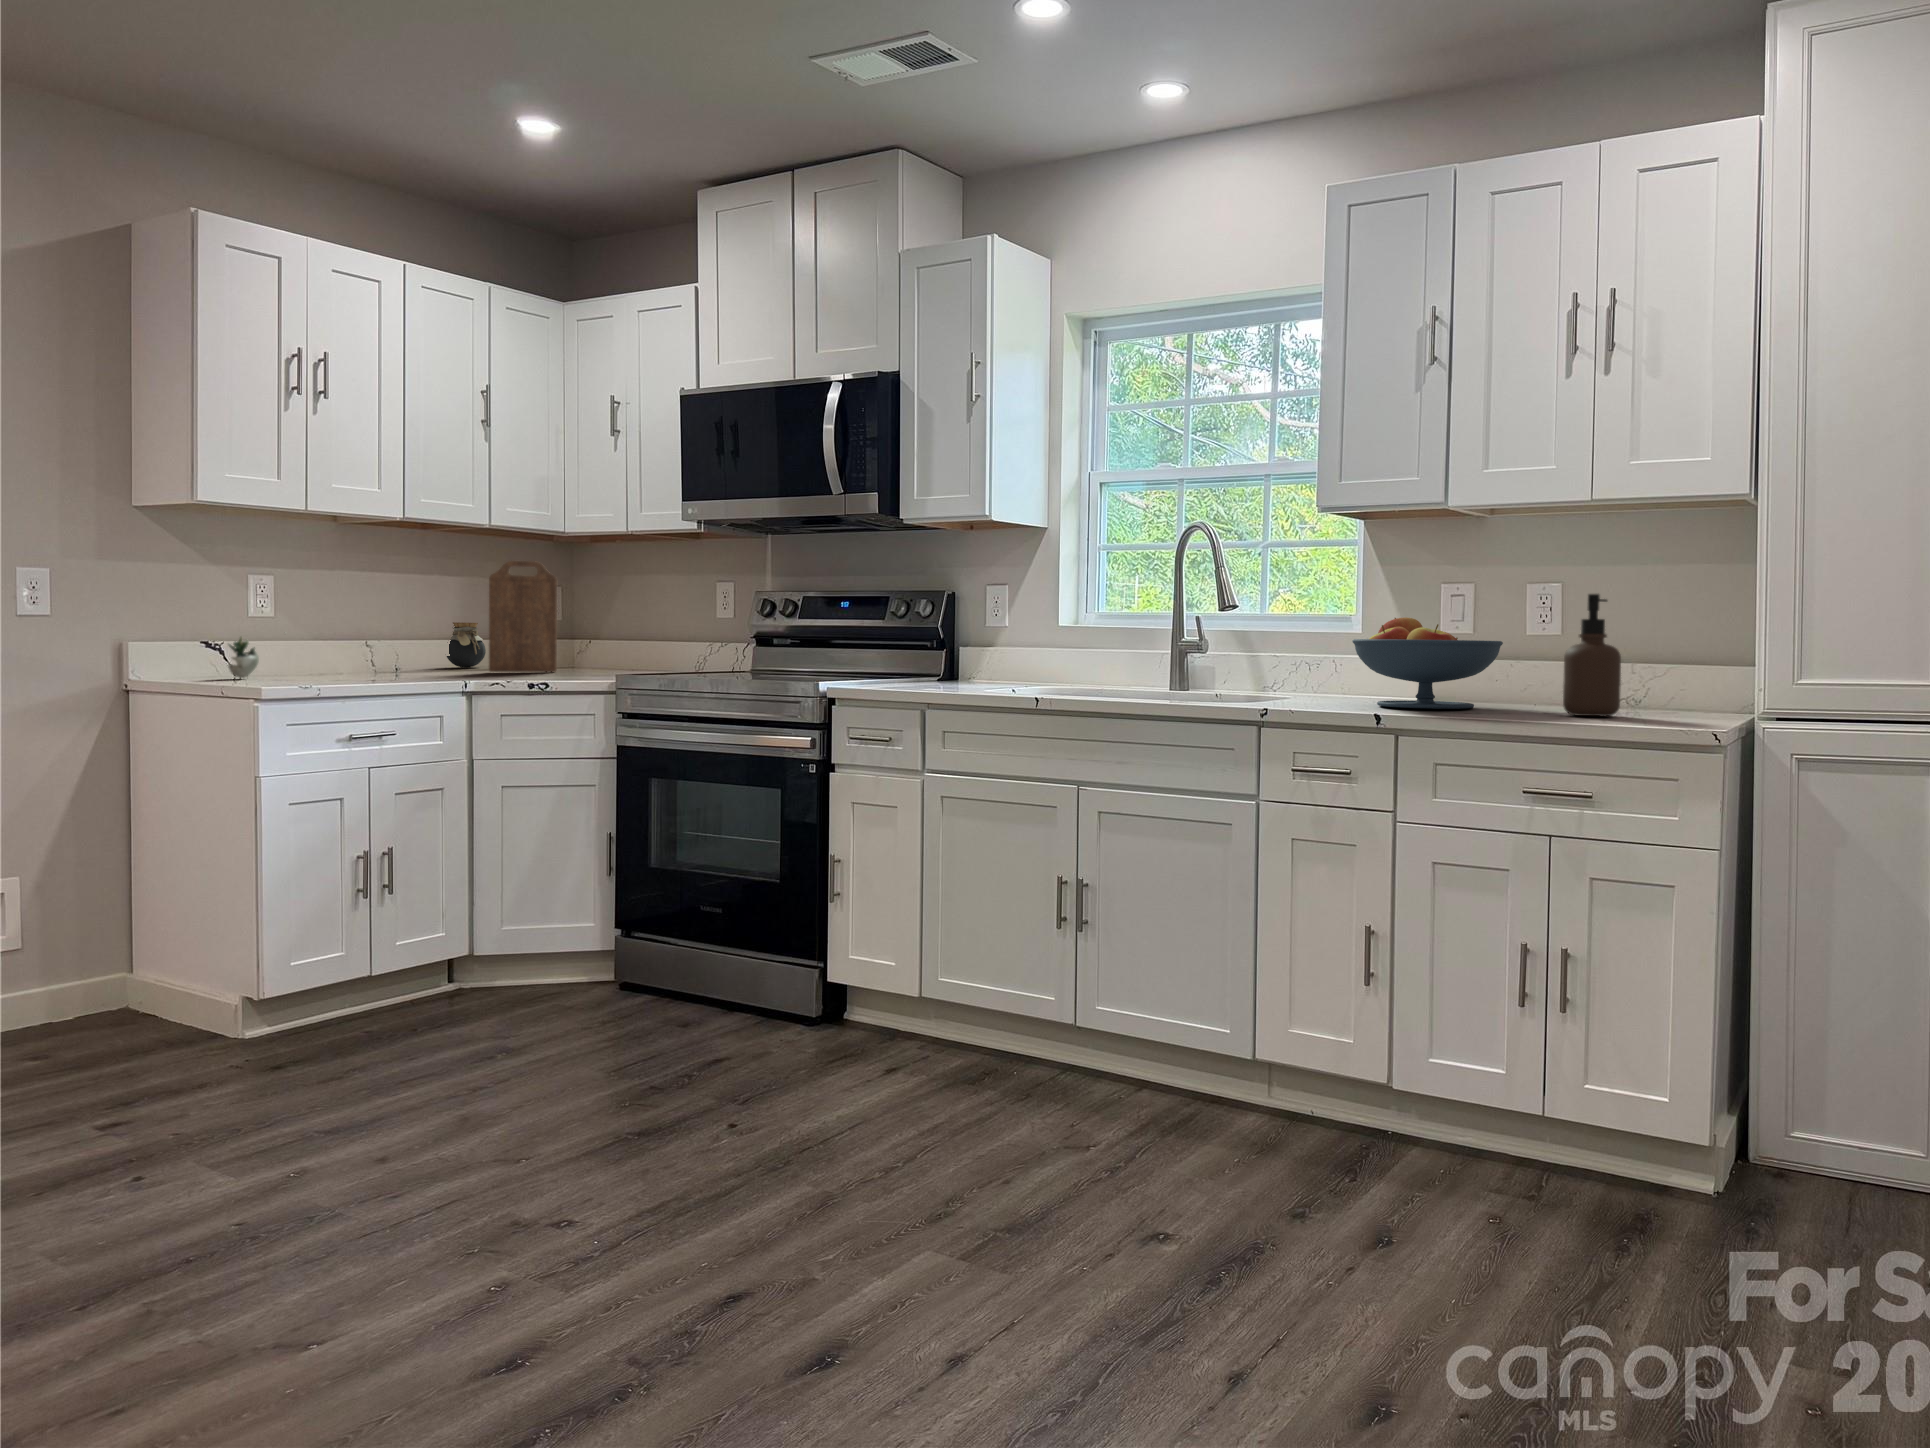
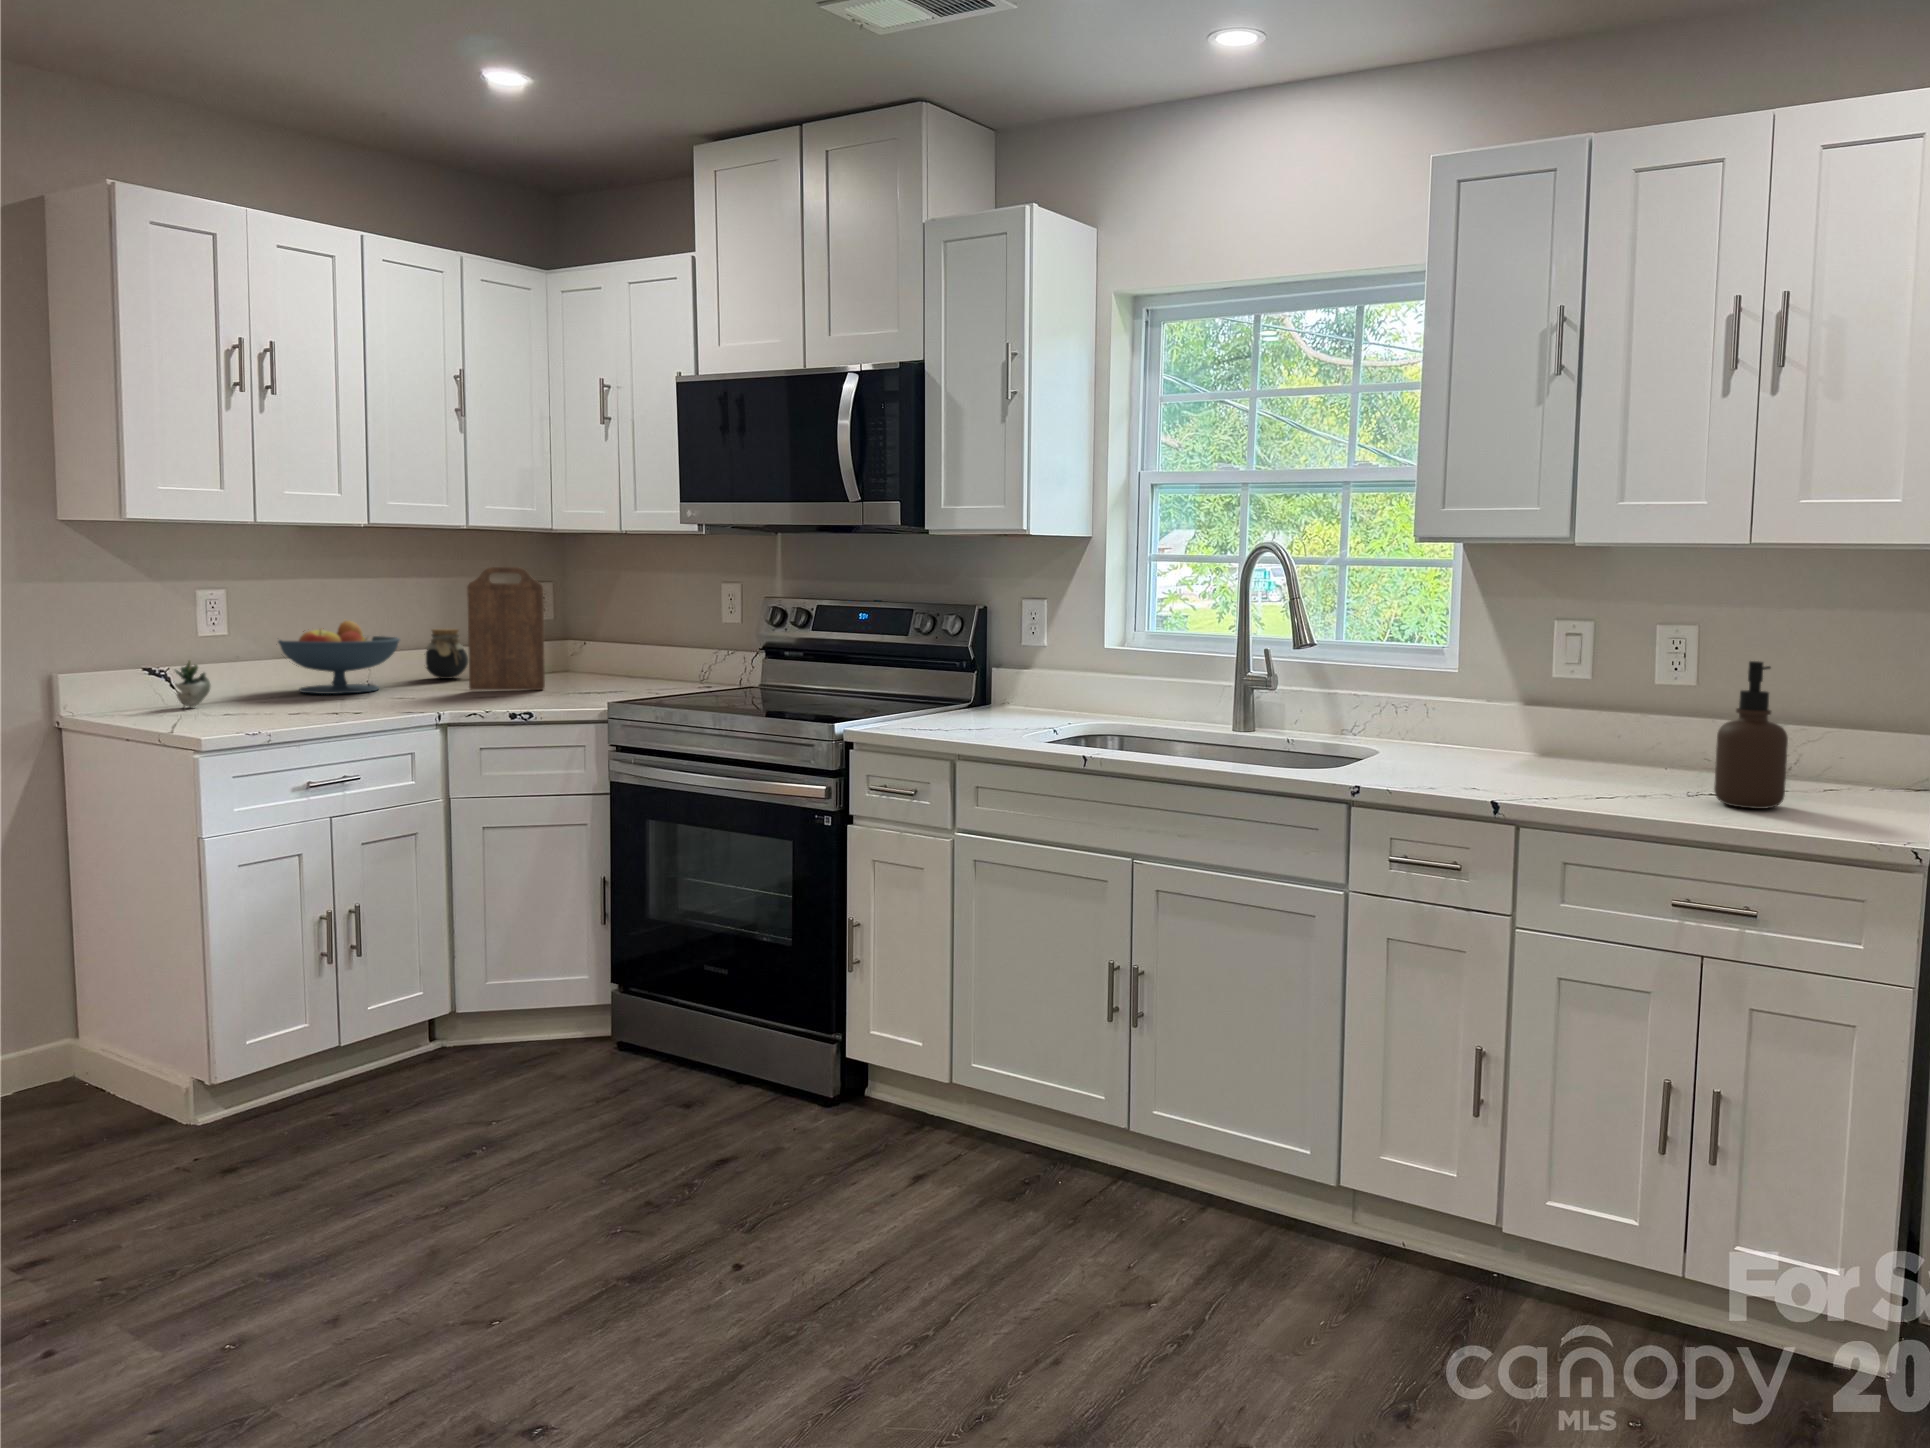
fruit bowl: present [1352,618,1503,709] -> present [278,621,400,694]

